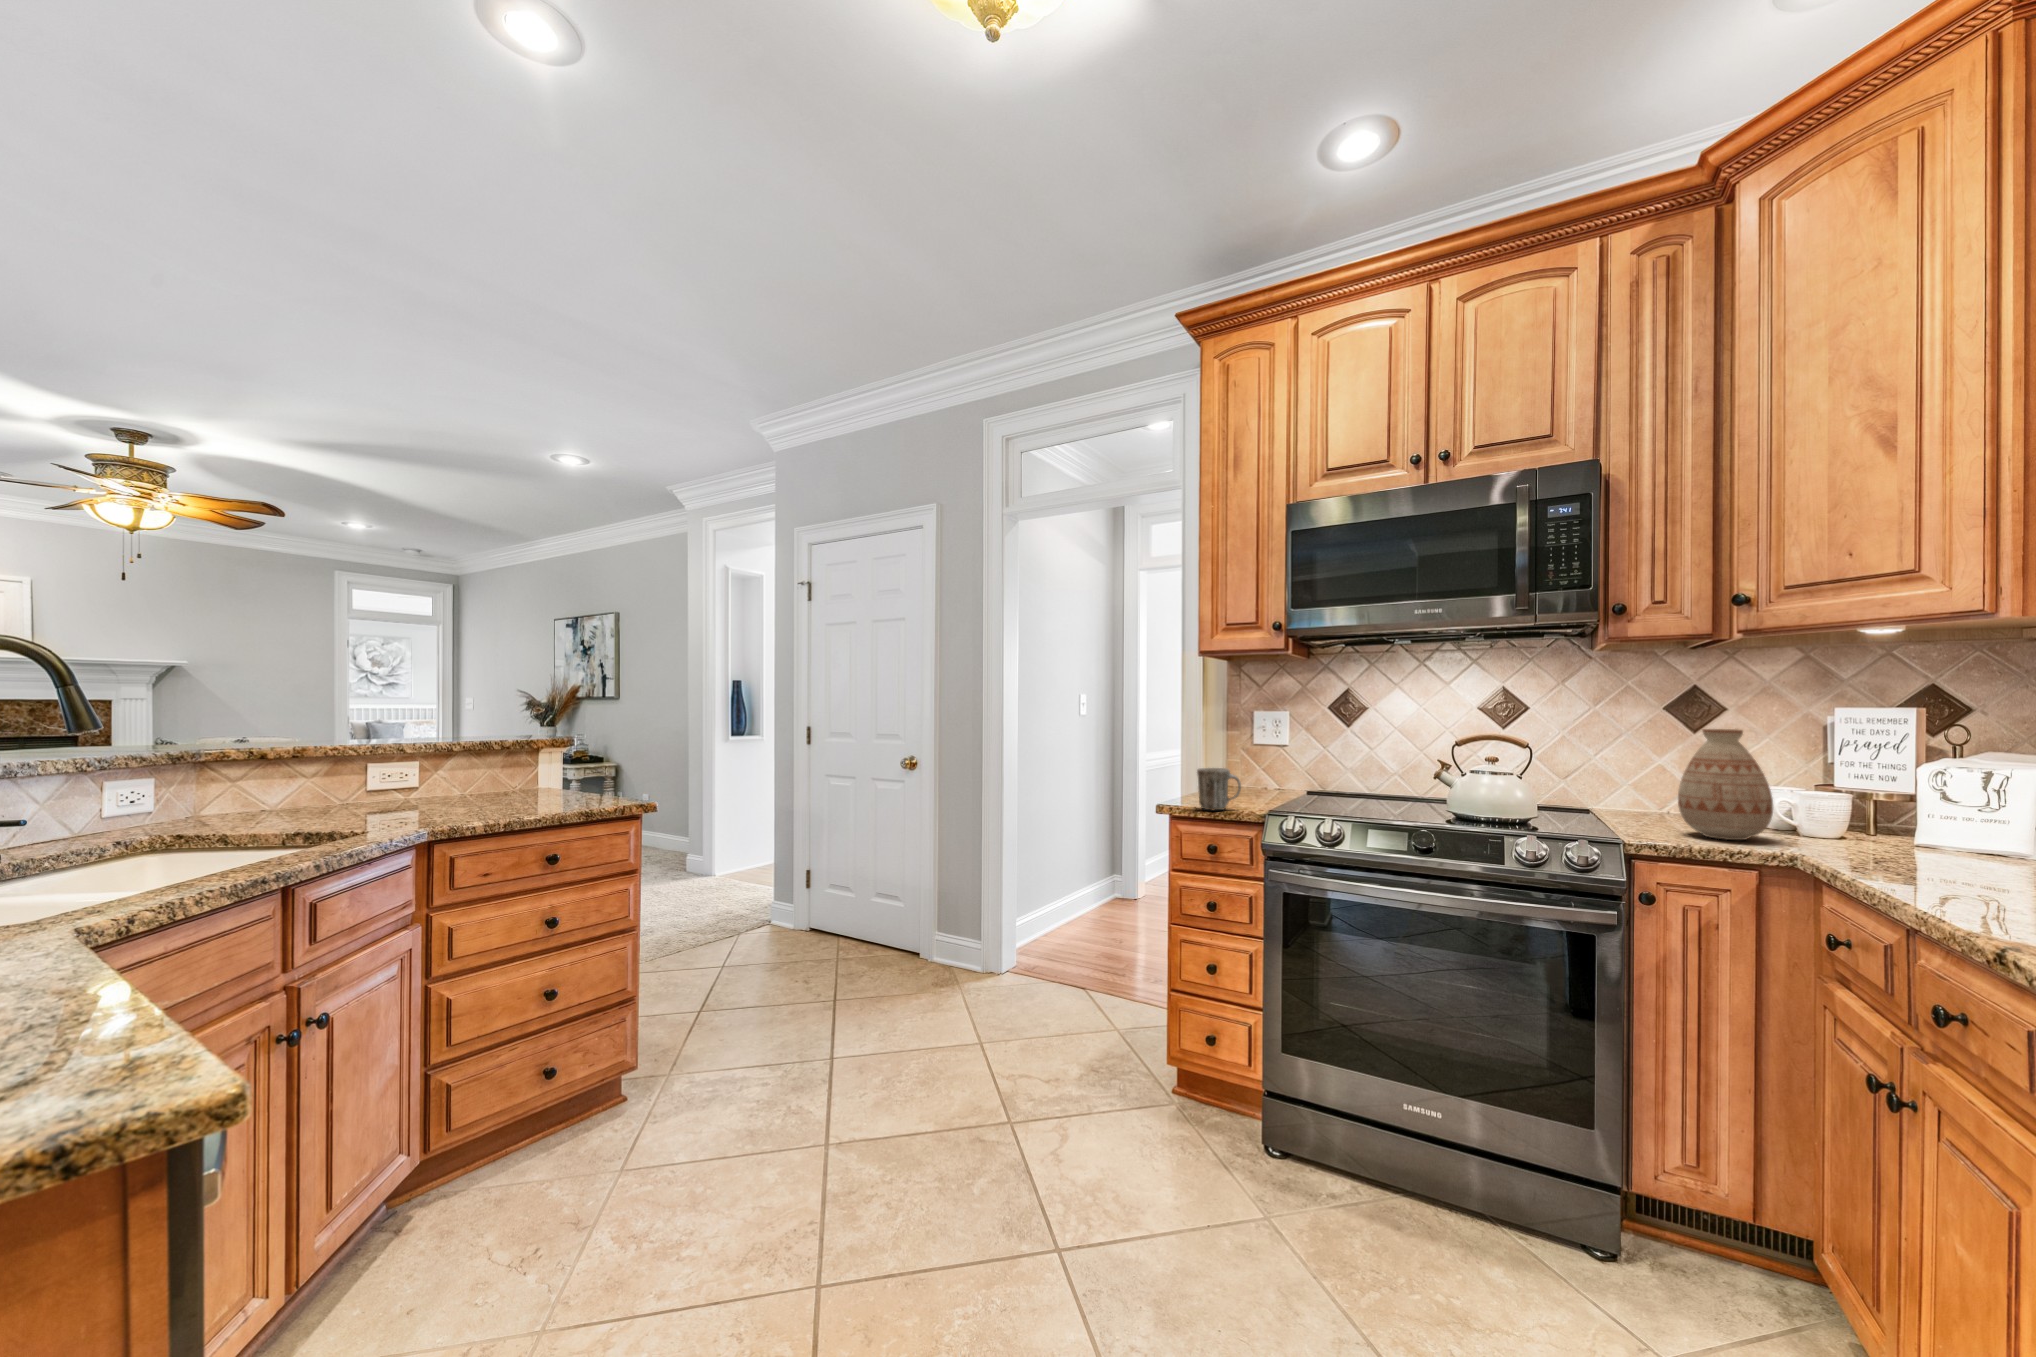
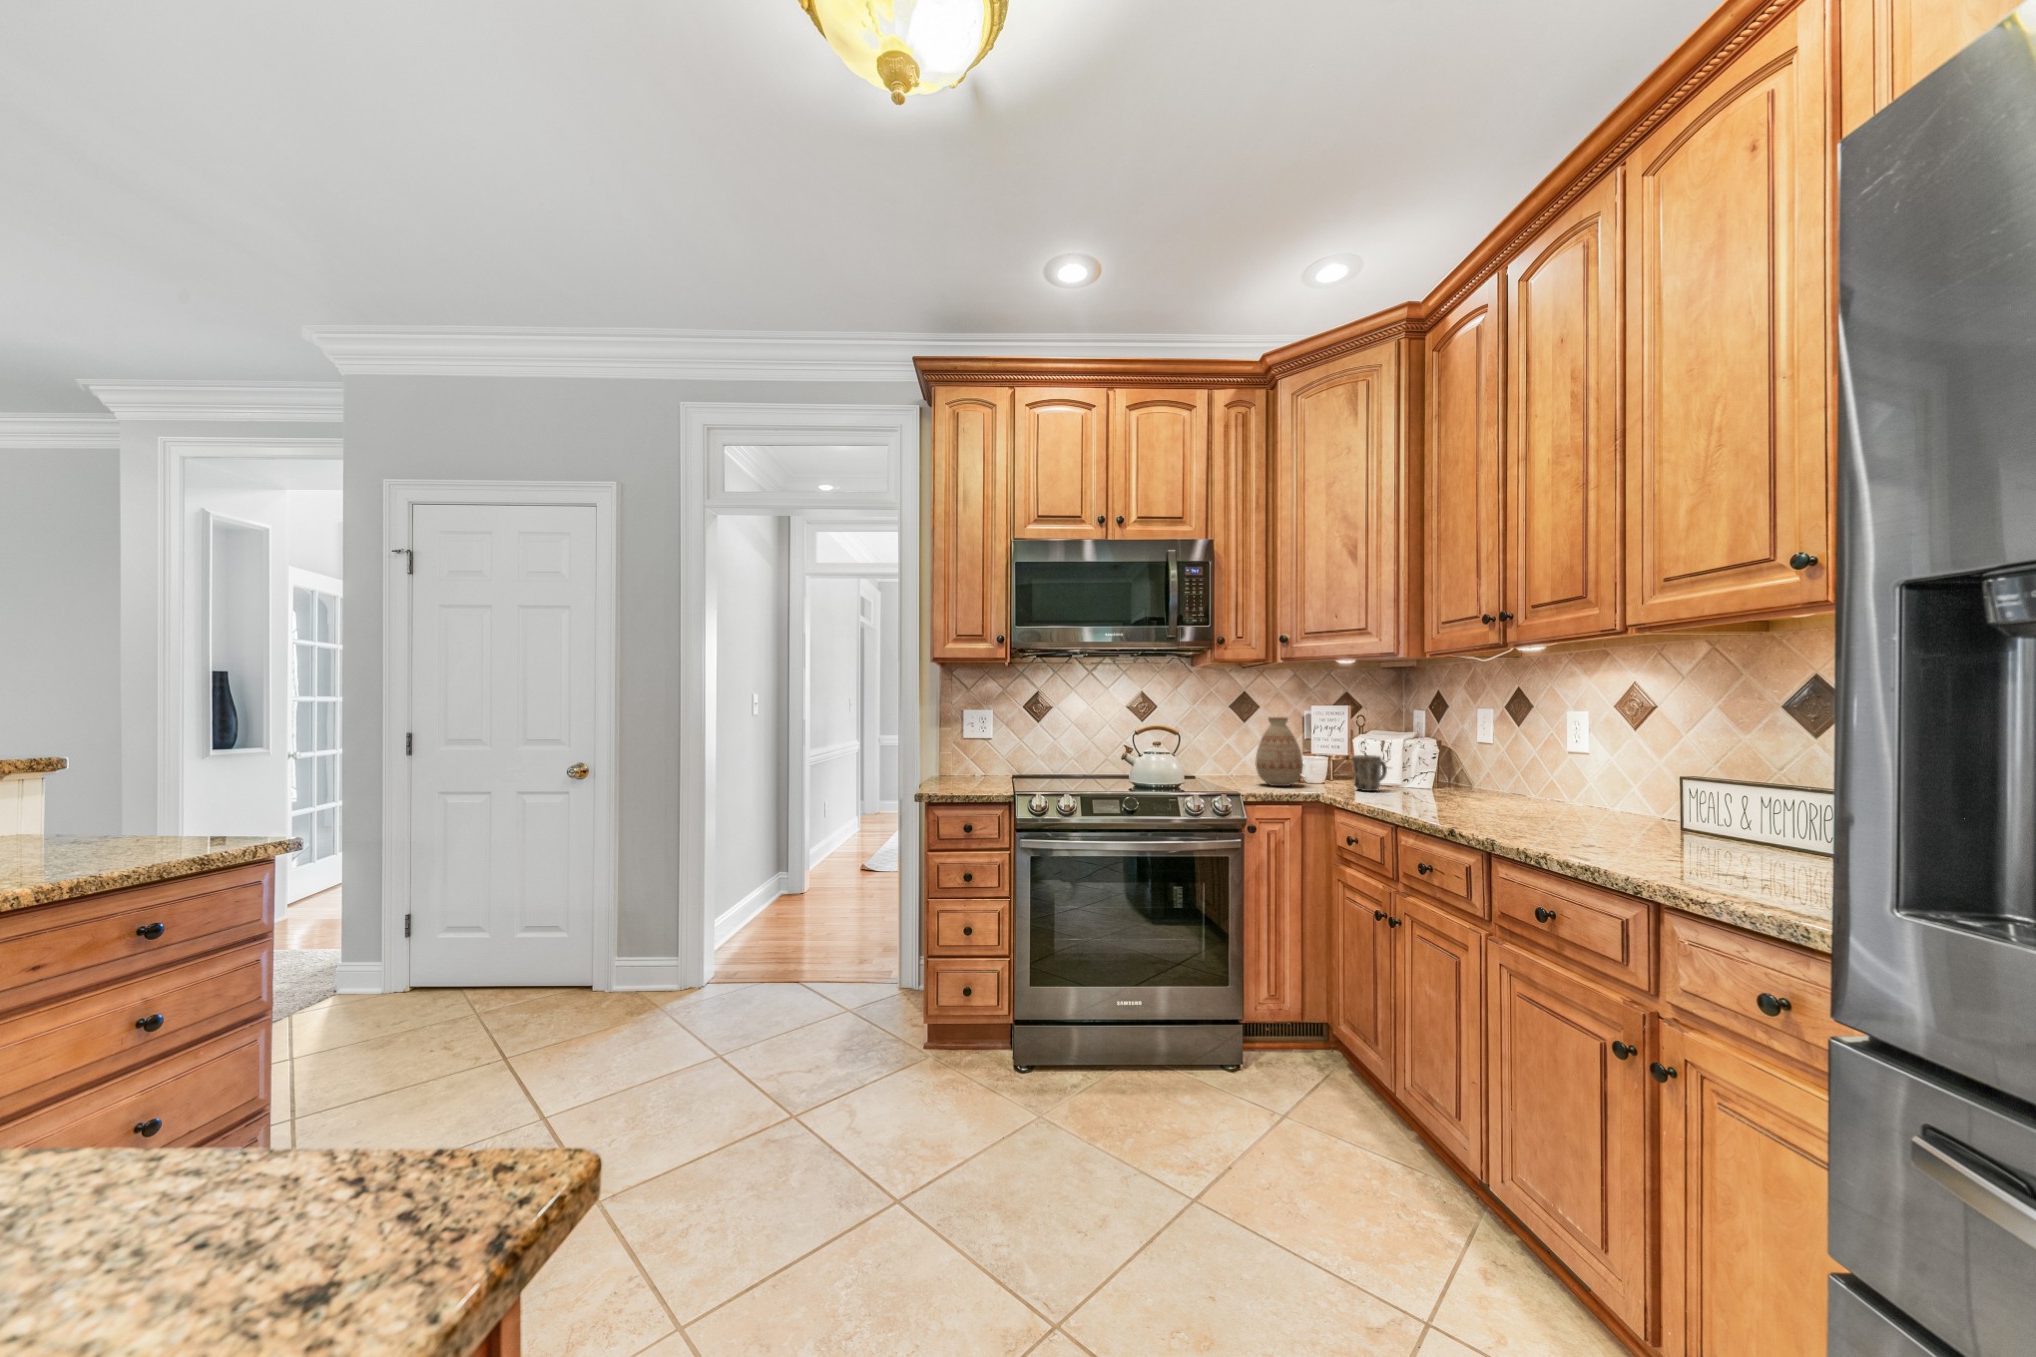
mug: present [1197,768,1241,810] -> present [1352,755,1387,791]

